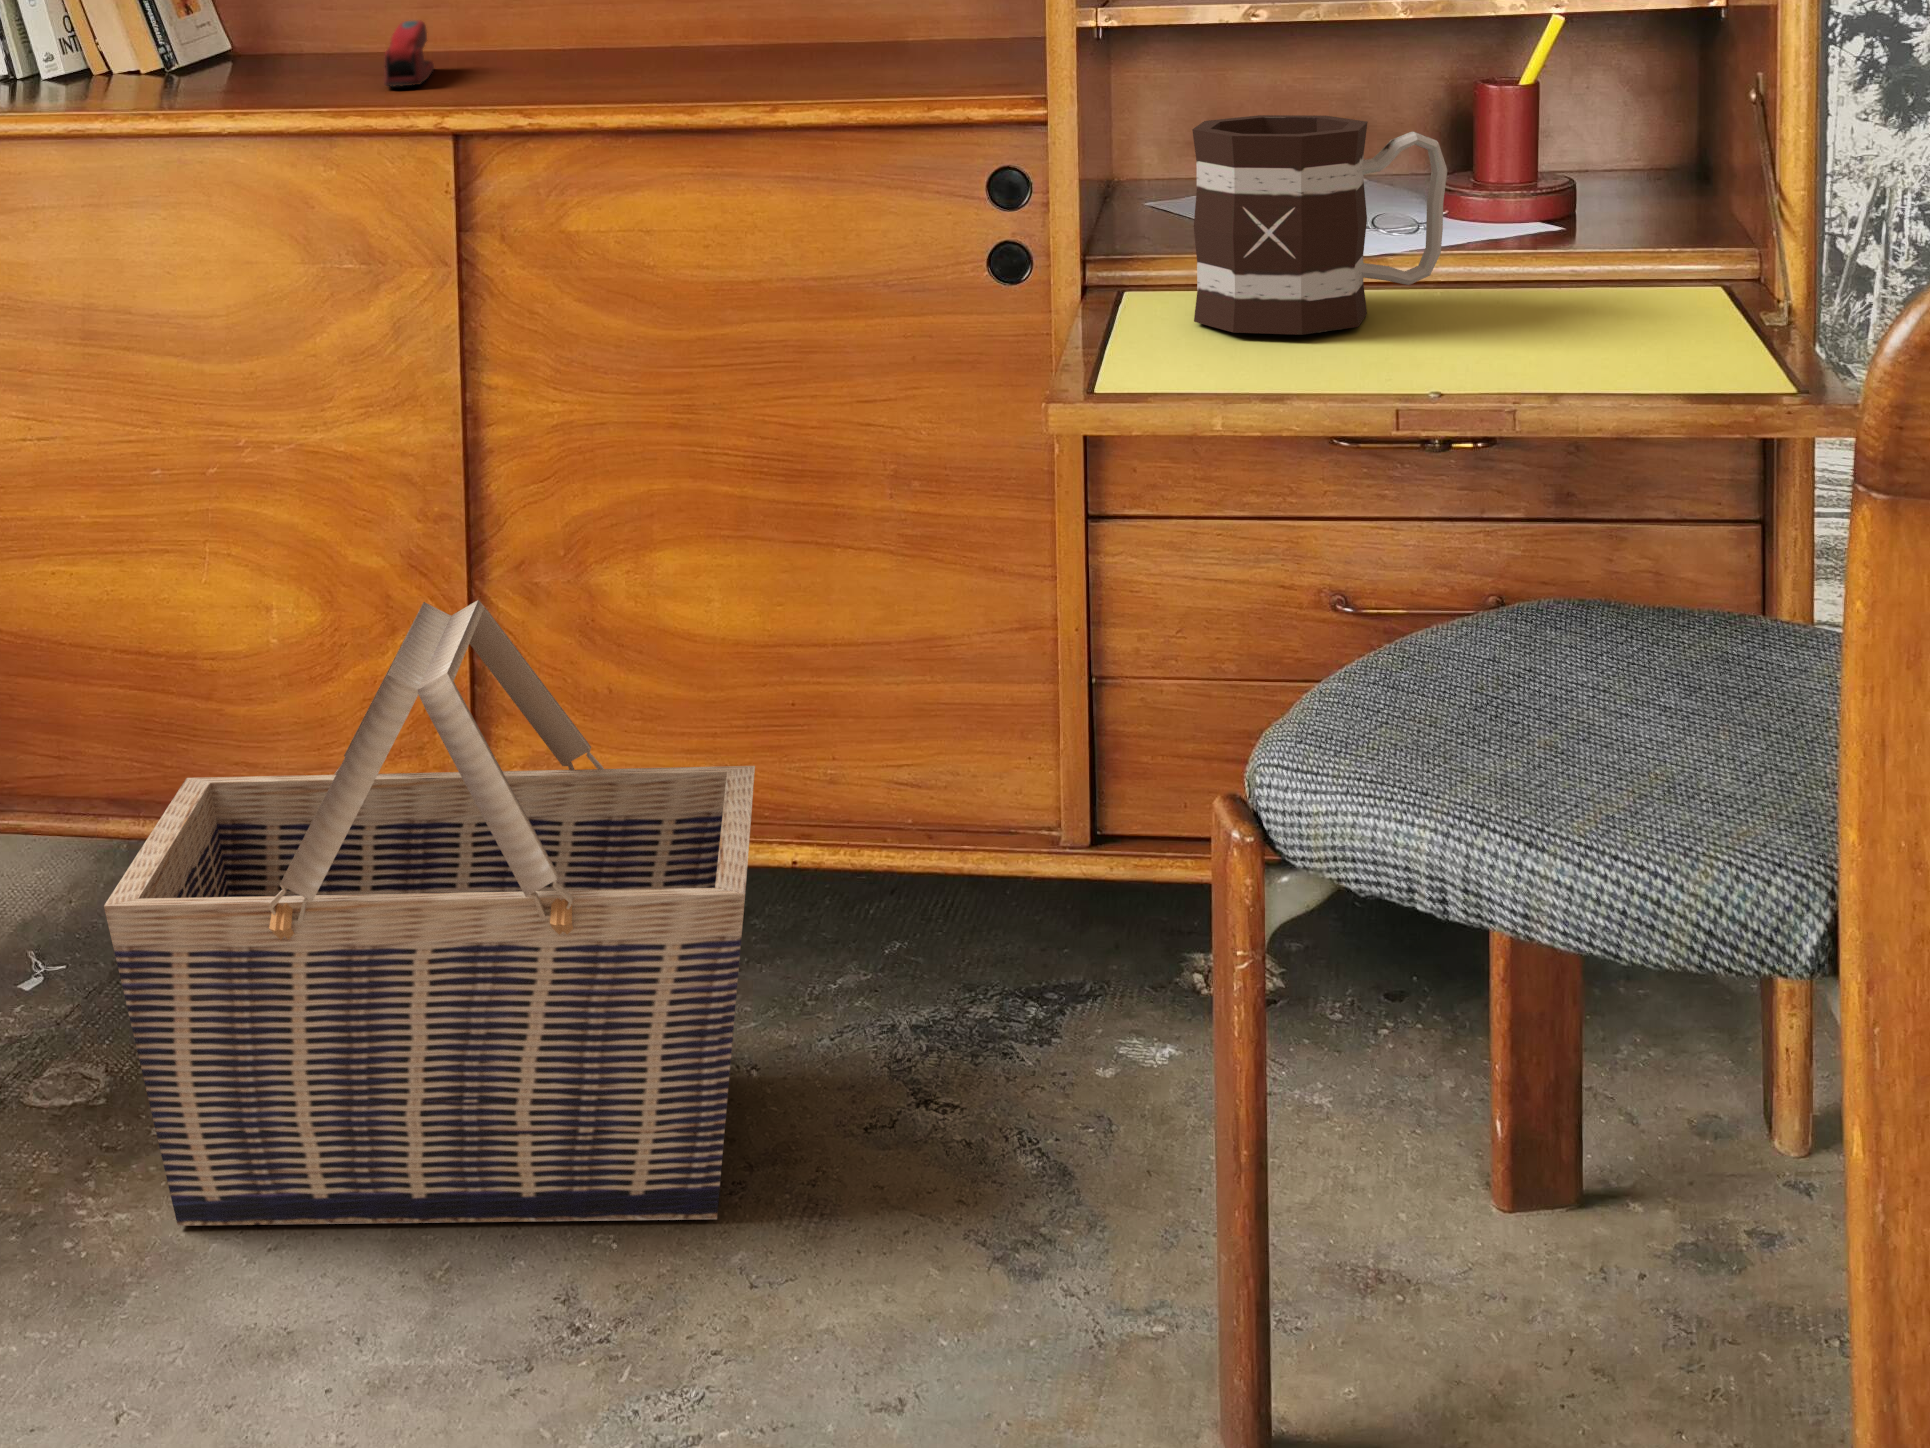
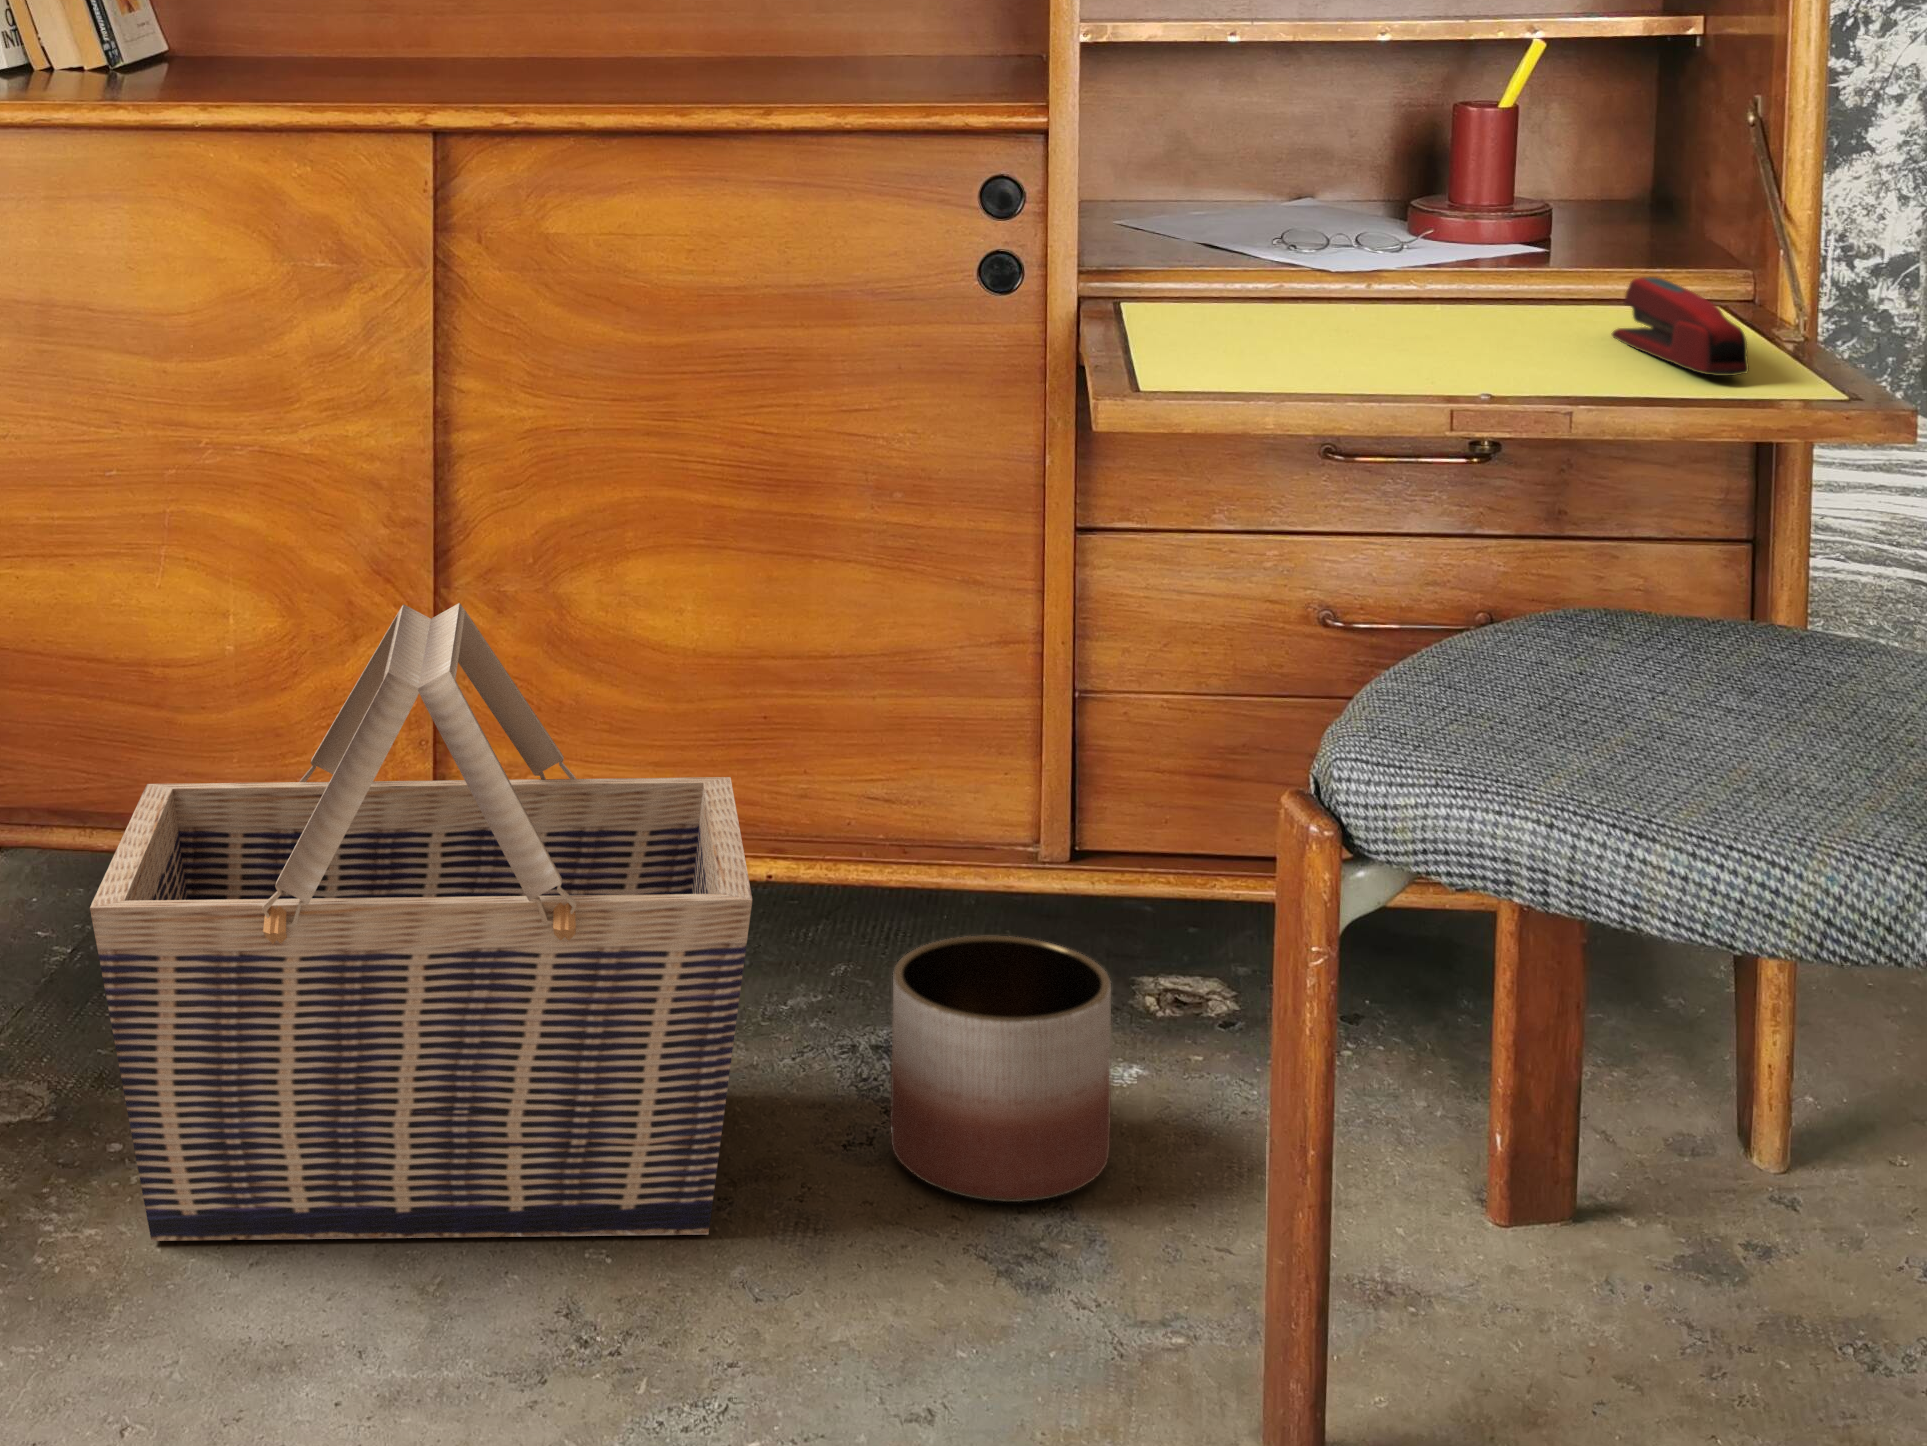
stapler: present [384,20,434,86] -> present [1612,277,1749,376]
mug: present [1192,115,1447,335] -> none [1210,122,1466,339]
planter: none [907,921,1124,1186] -> present [890,936,1111,1202]

